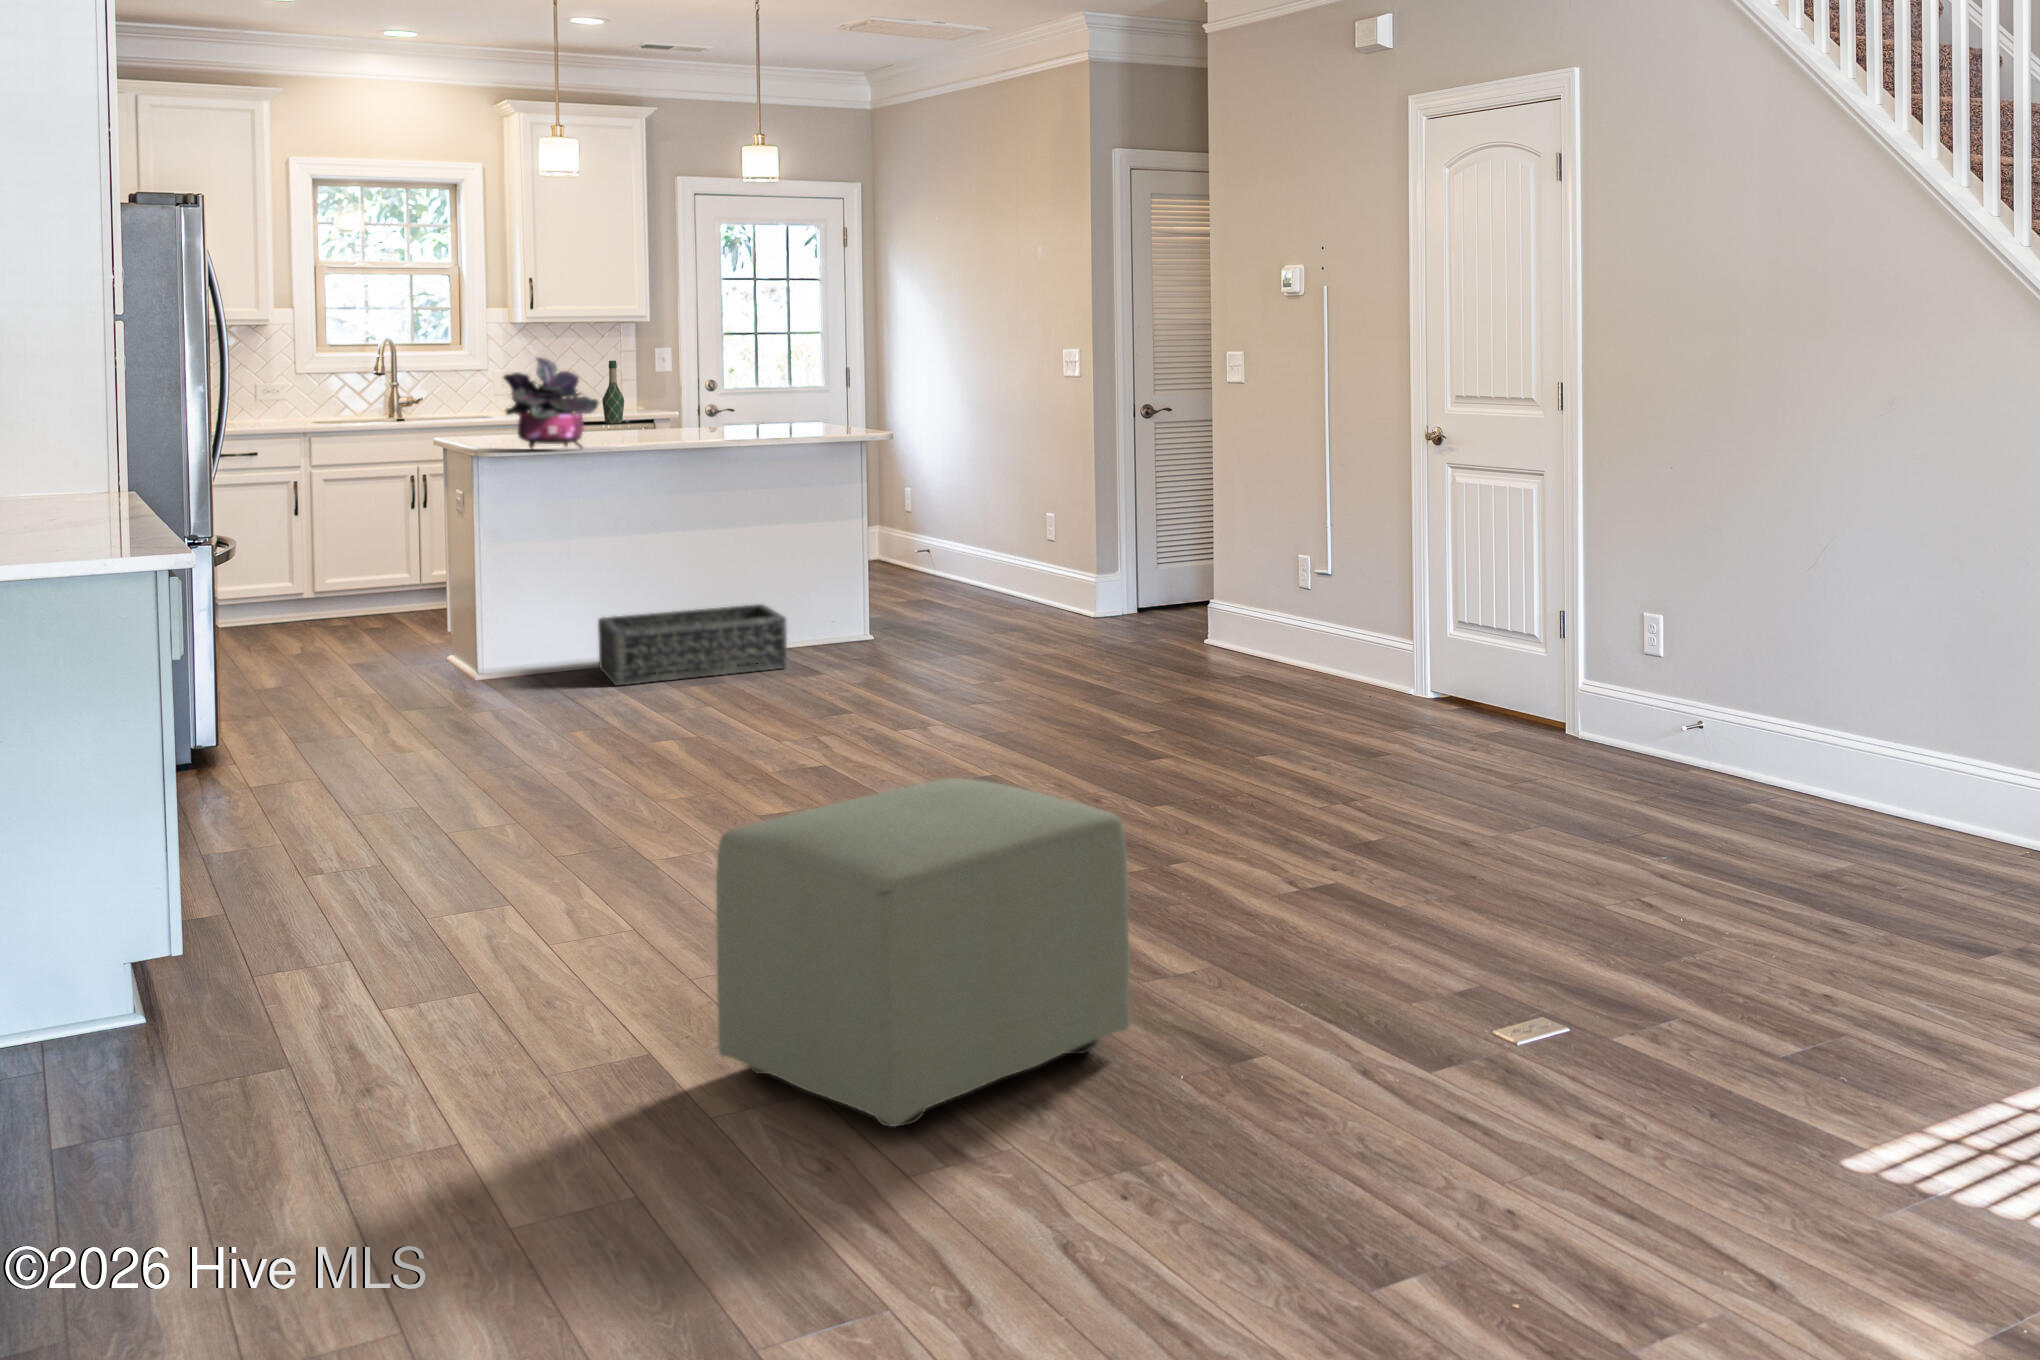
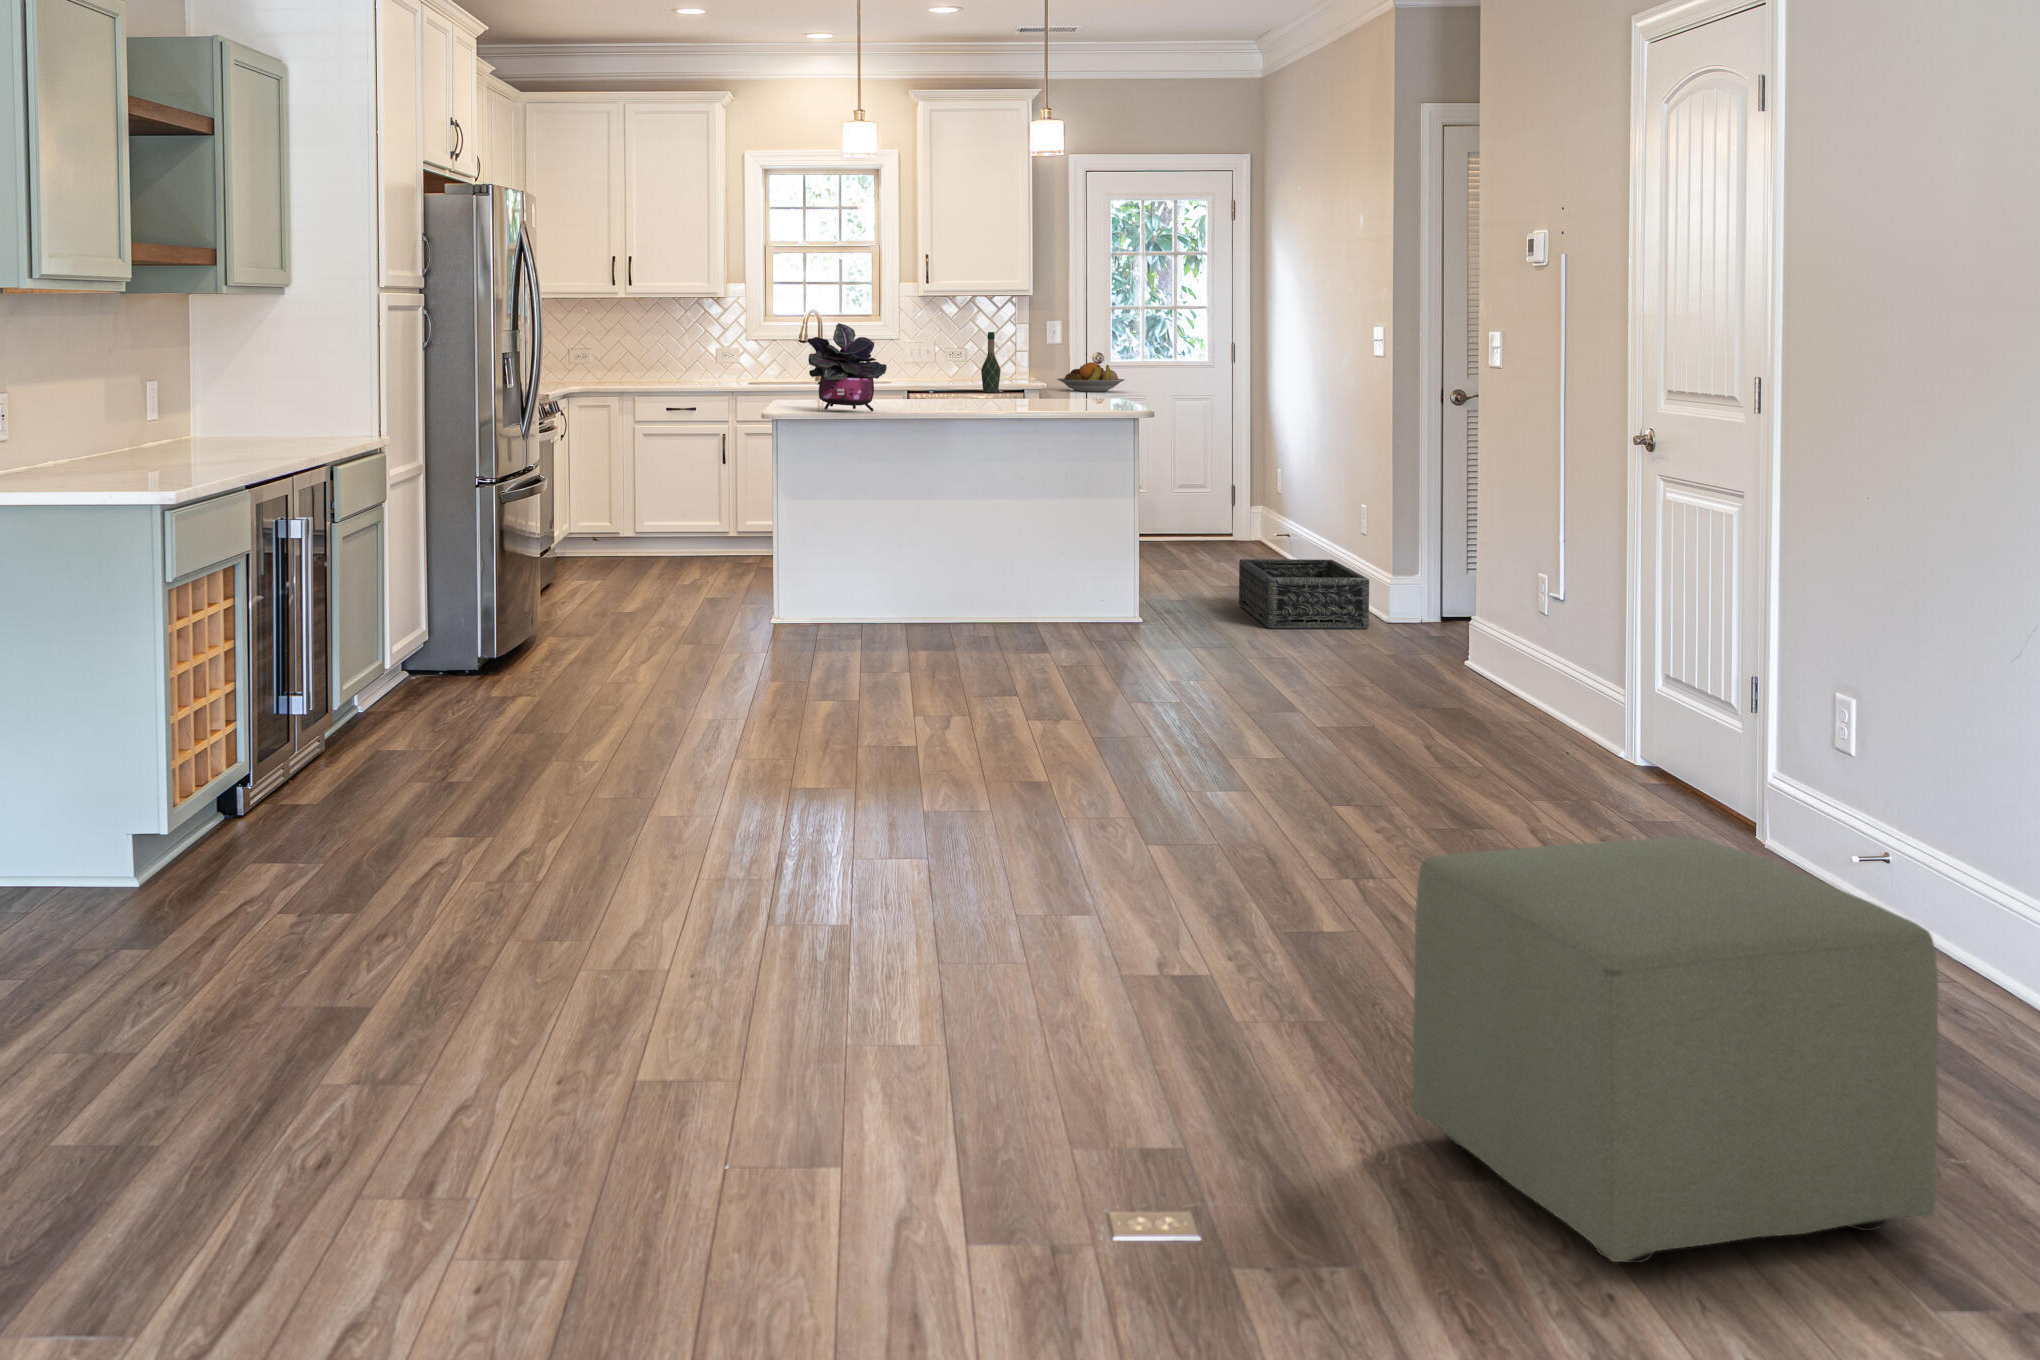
fruit bowl: none [670,388,744,418] -> present [1057,362,1125,392]
basket: present [598,604,787,686] -> present [1239,559,1369,629]
ottoman: present [716,778,1130,1127] -> present [1413,838,1938,1263]

